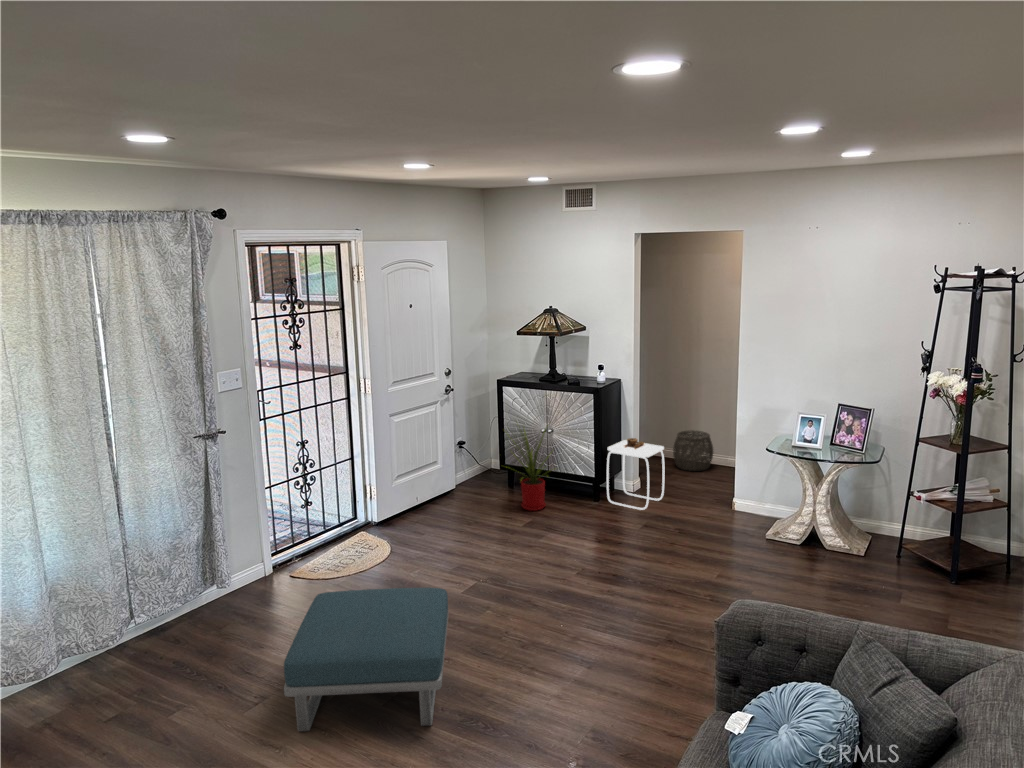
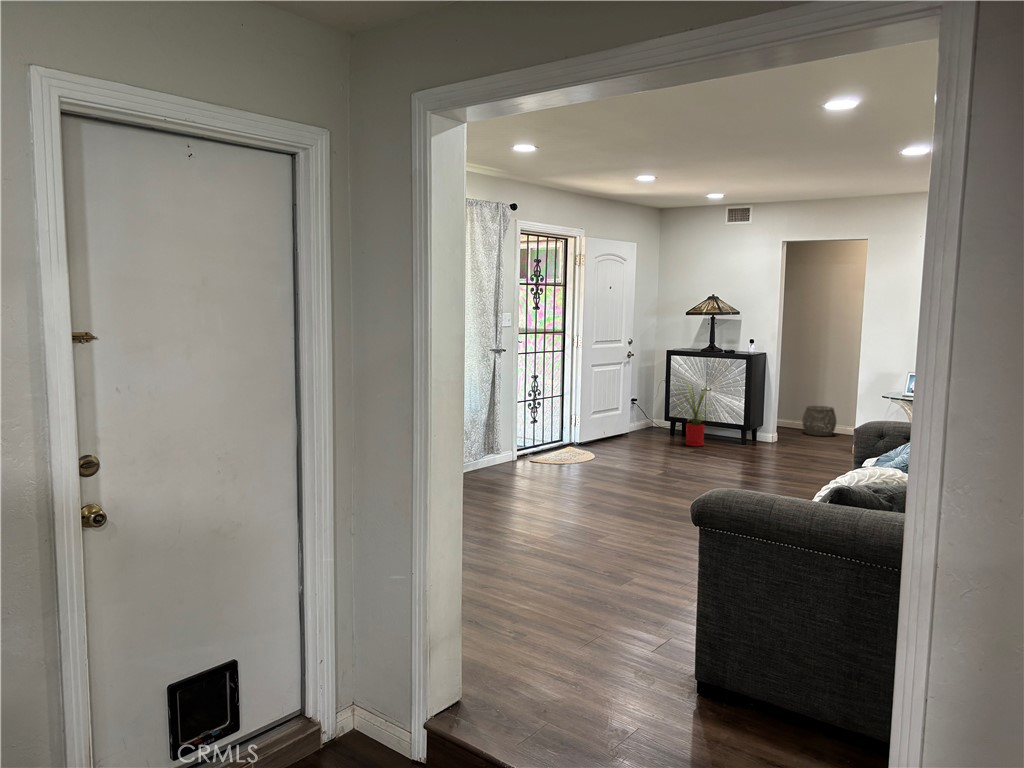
side table: present [607,438,665,510] -> none [753,396,800,450]
footstool: present [284,588,448,731] -> none [575,446,674,513]

